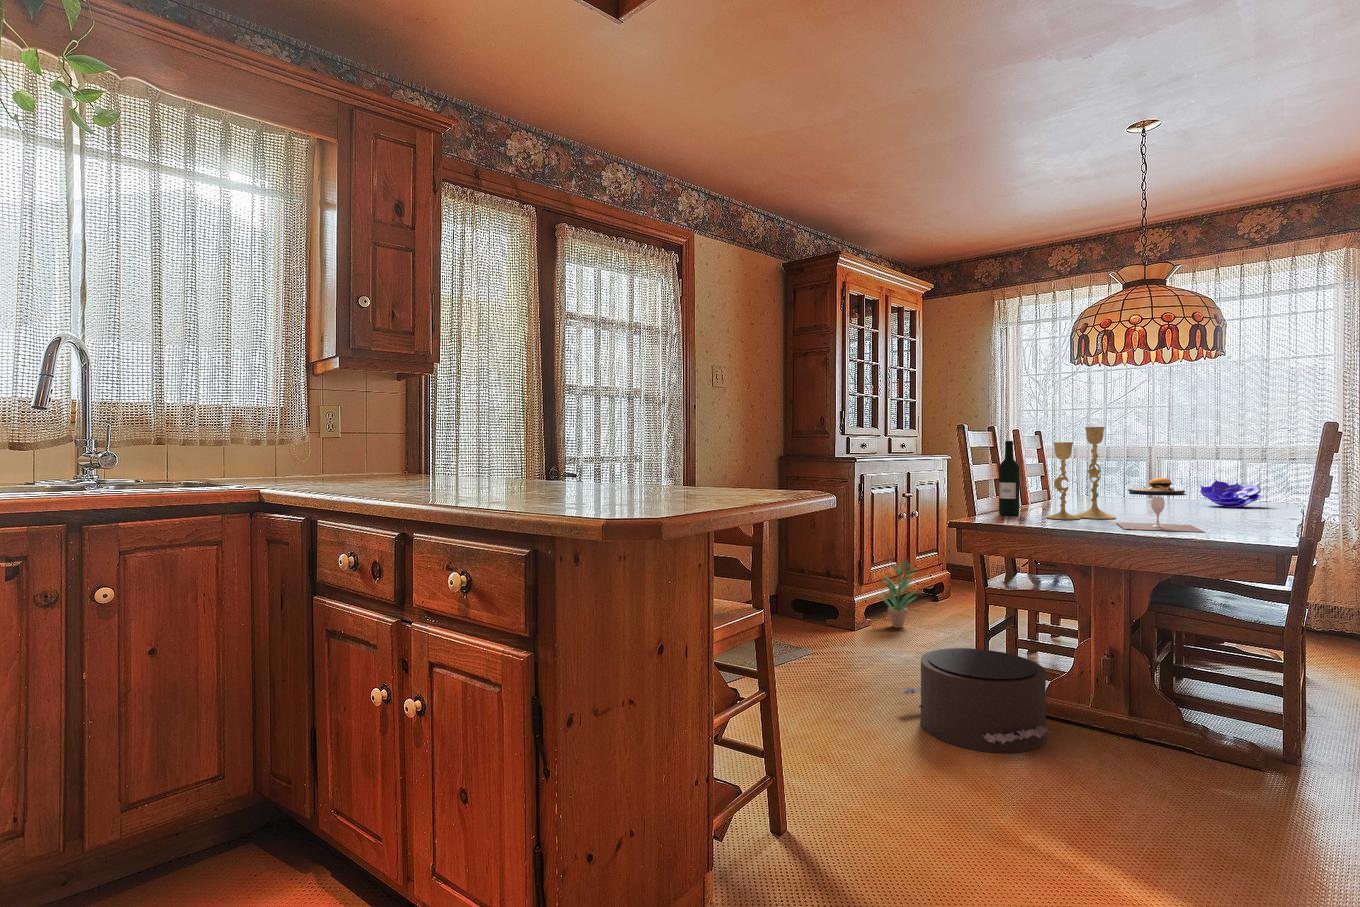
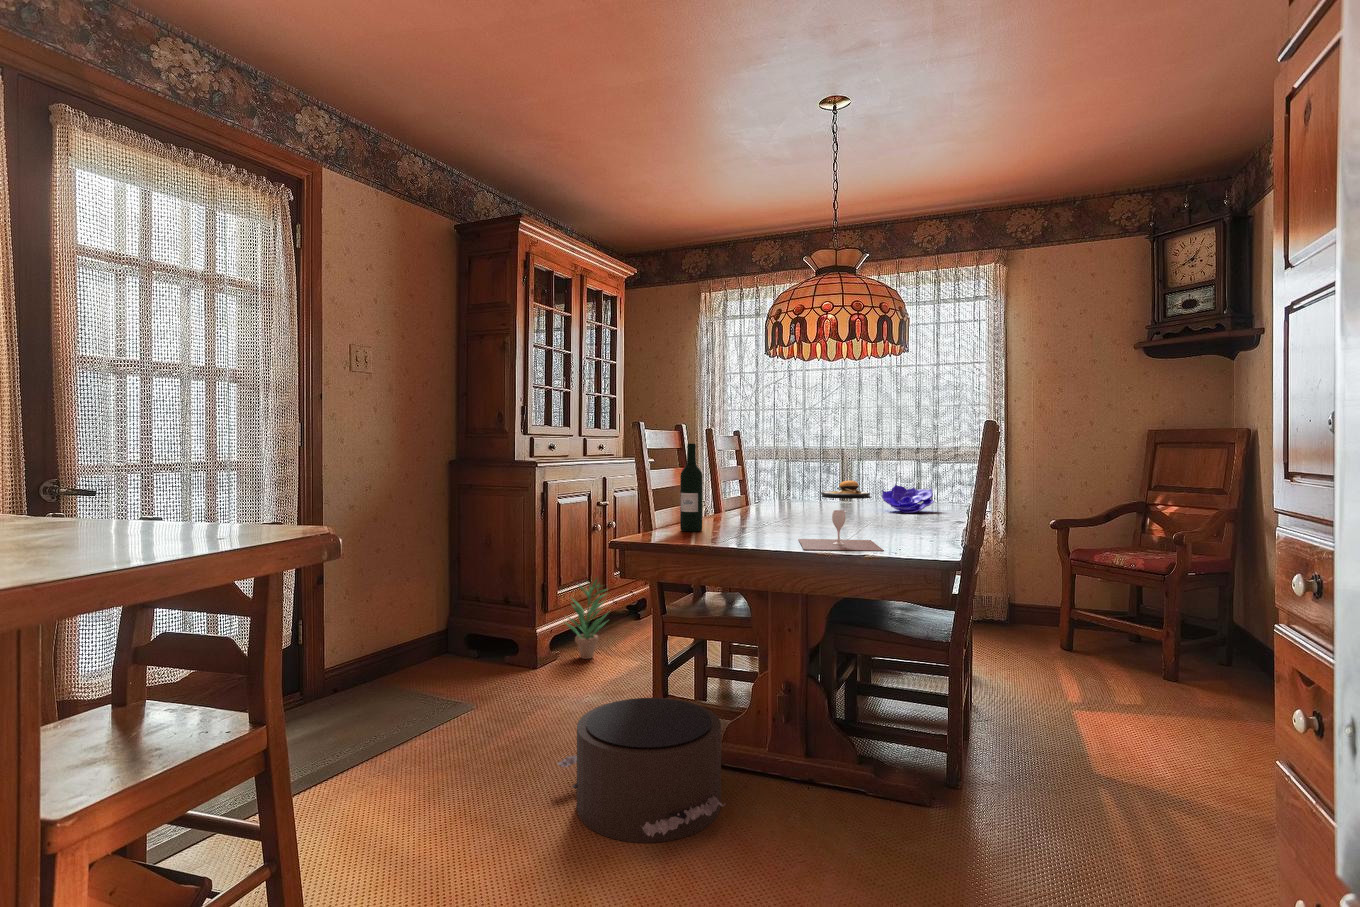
candlestick: present [1047,427,1116,520] -> none [729,428,800,536]

